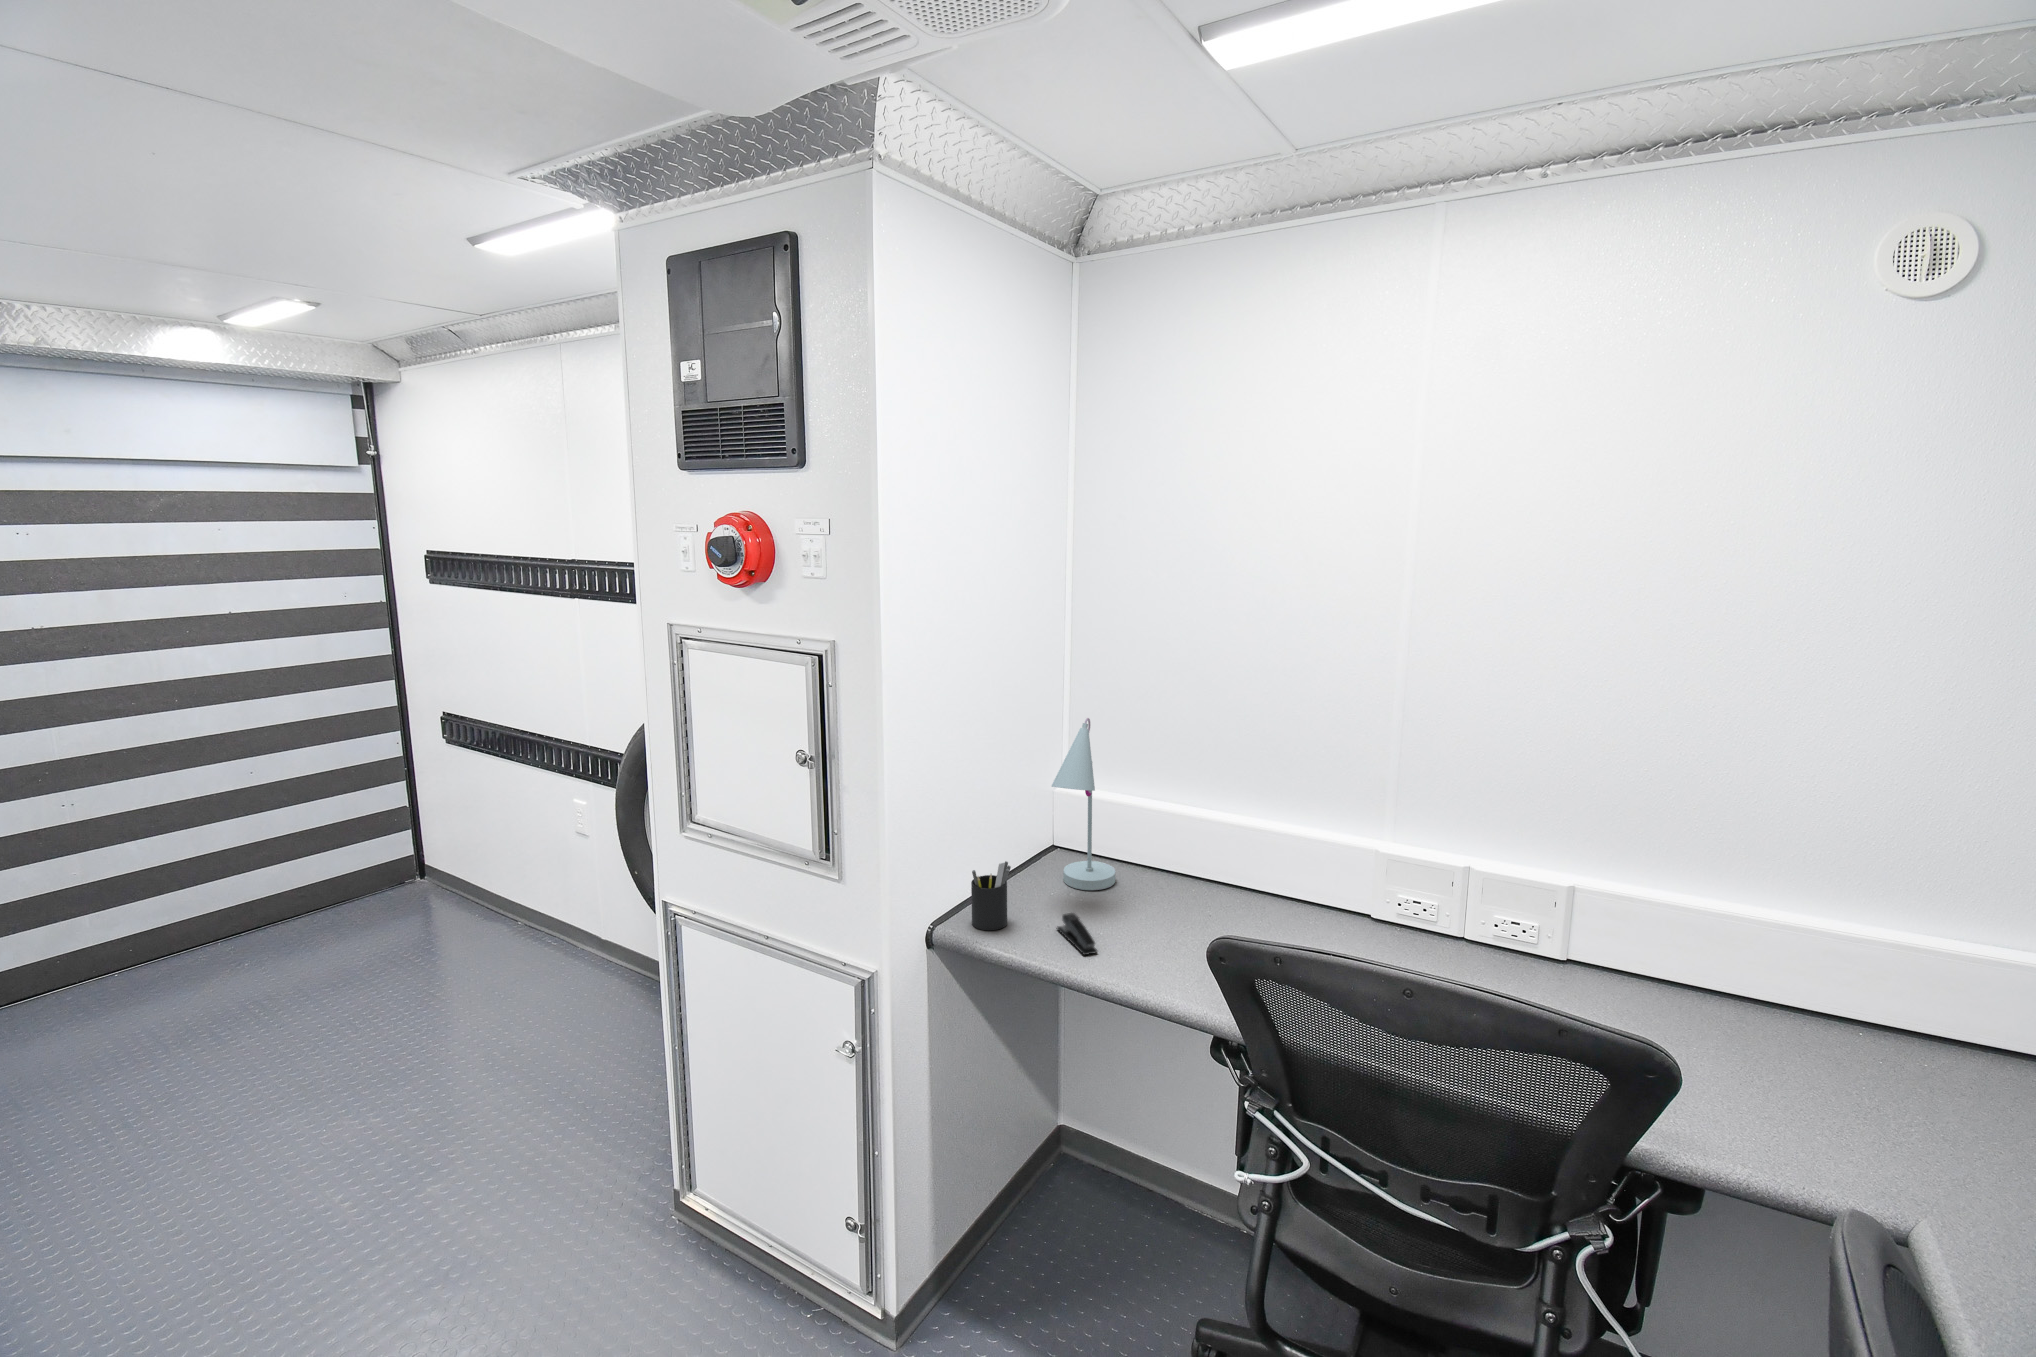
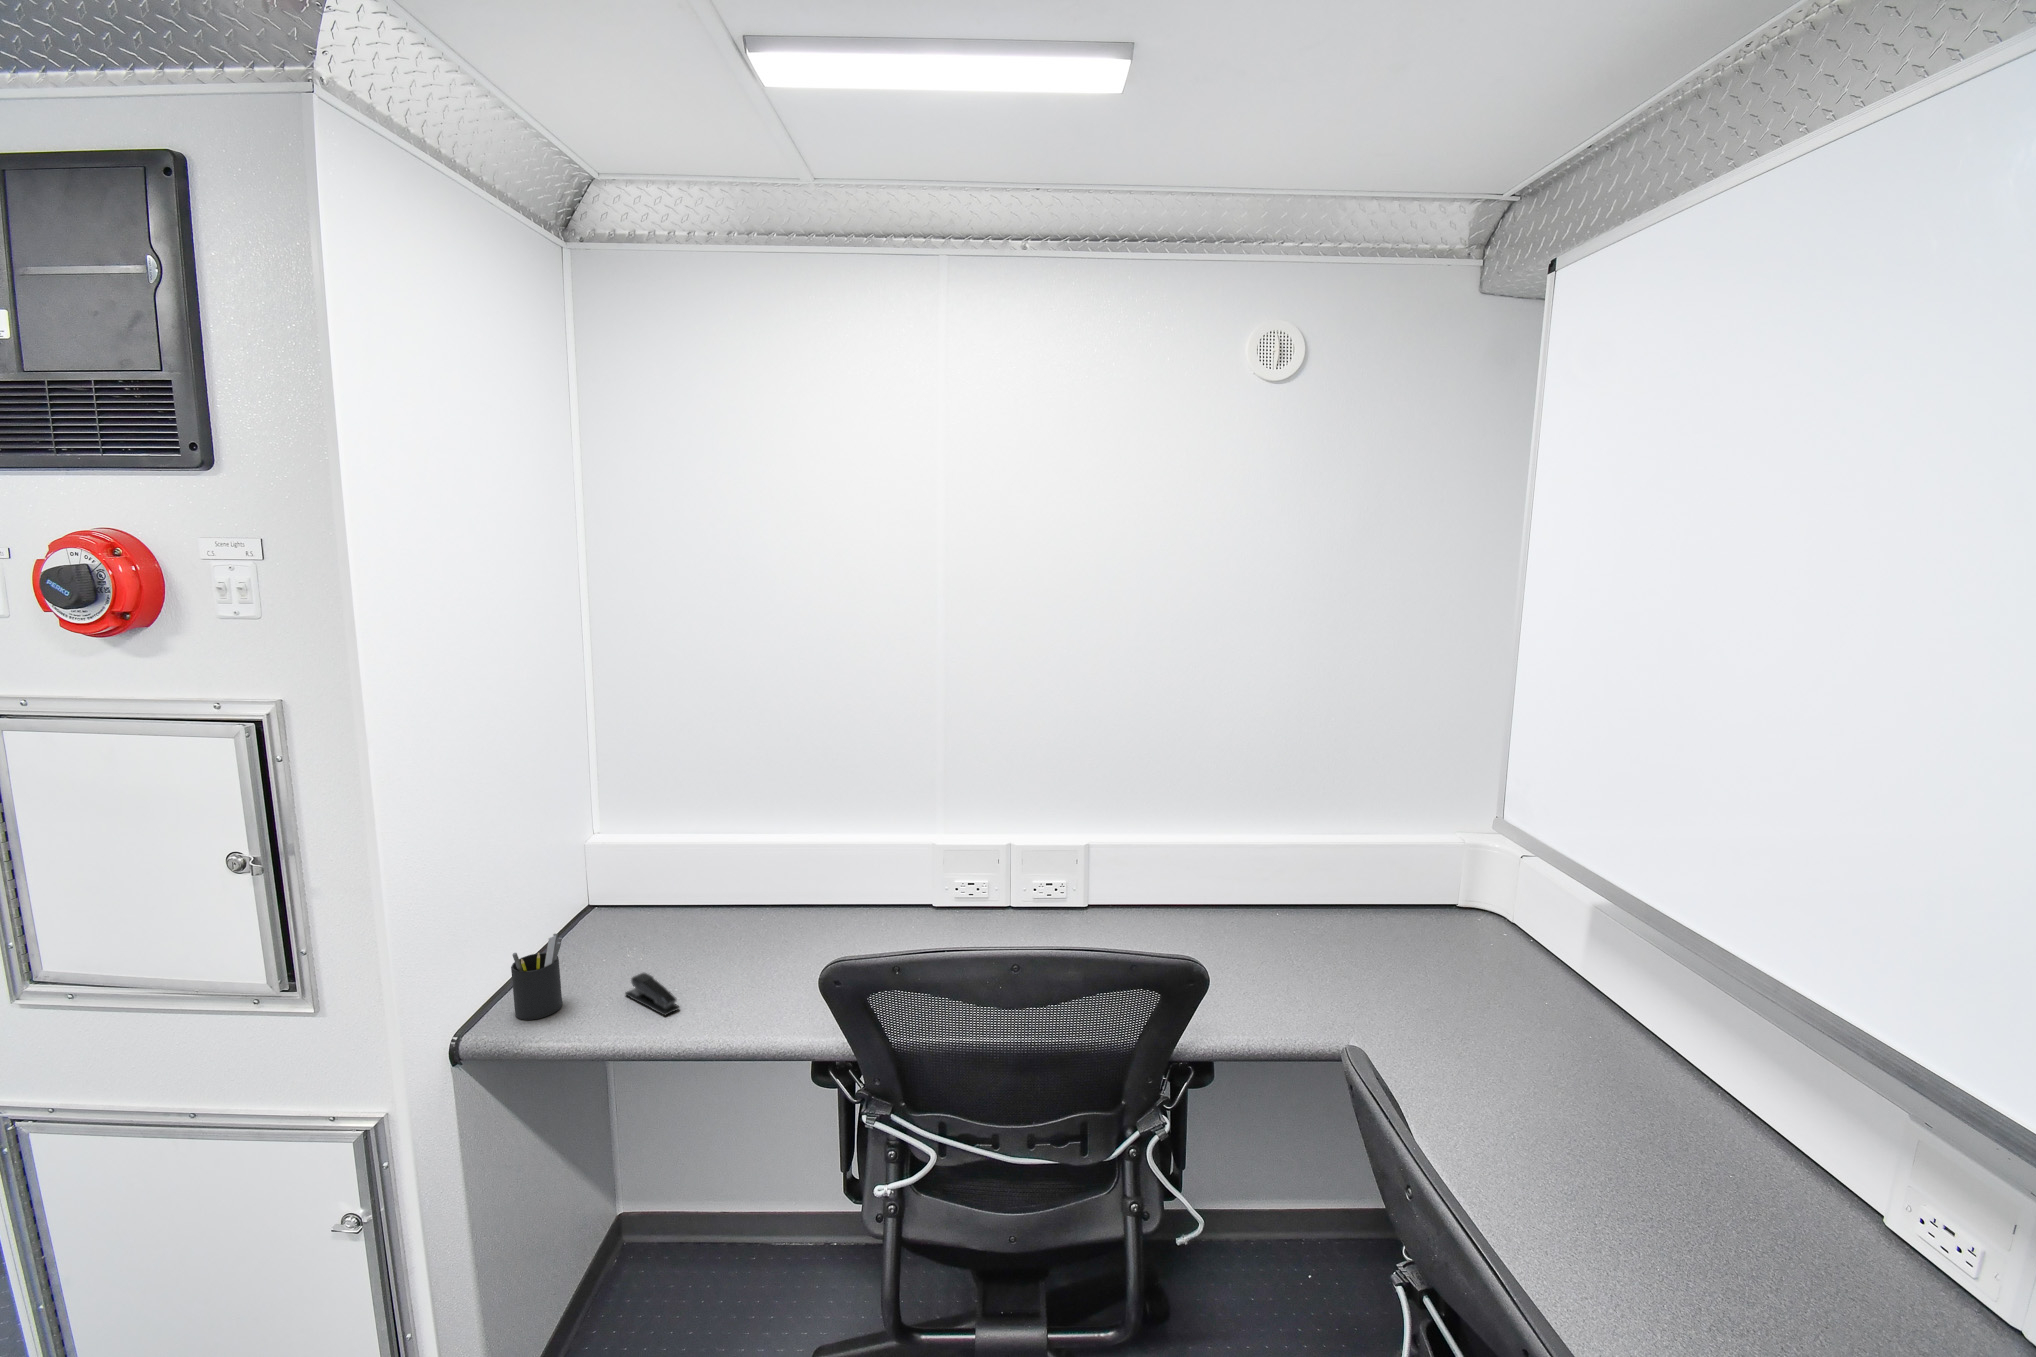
desk lamp: present [1052,718,1116,890] -> none [601,759,679,945]

